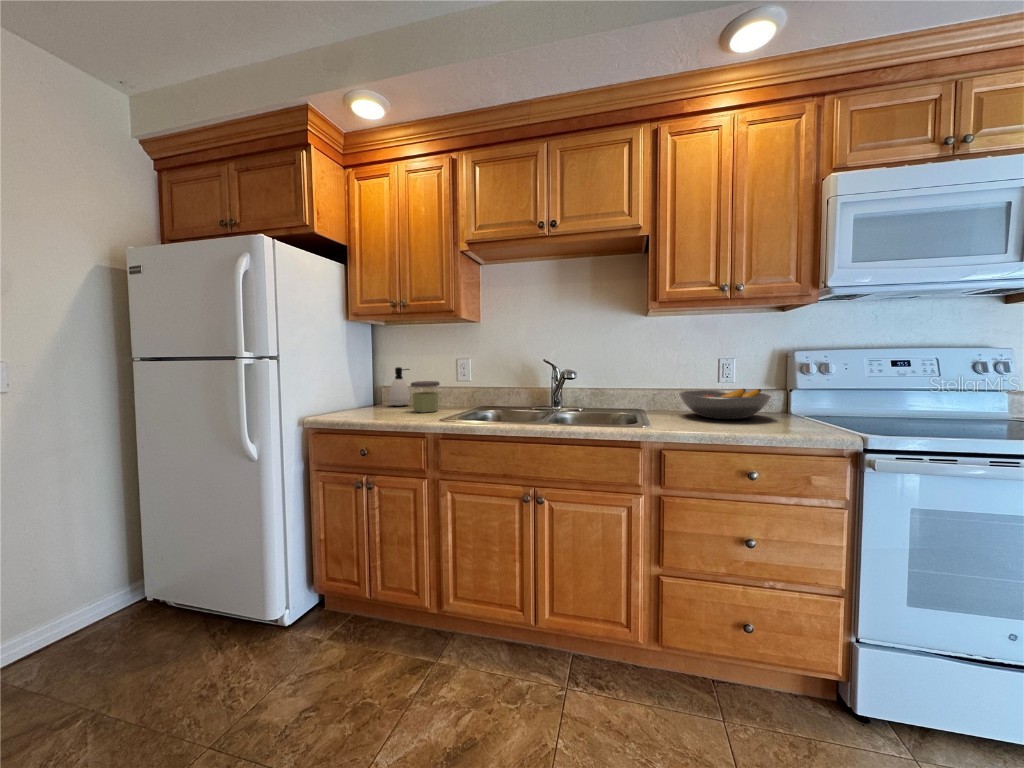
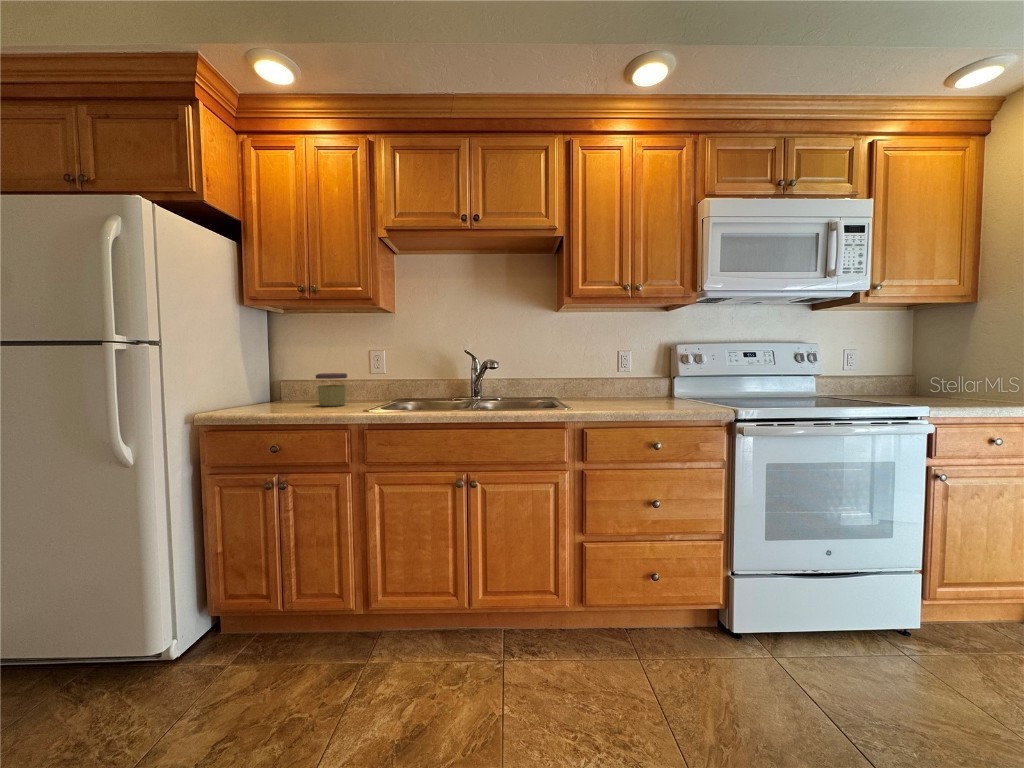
soap dispenser: present [389,367,410,406] -> none [281,359,306,402]
fruit bowl: present [680,389,771,419] -> none [587,376,662,402]

